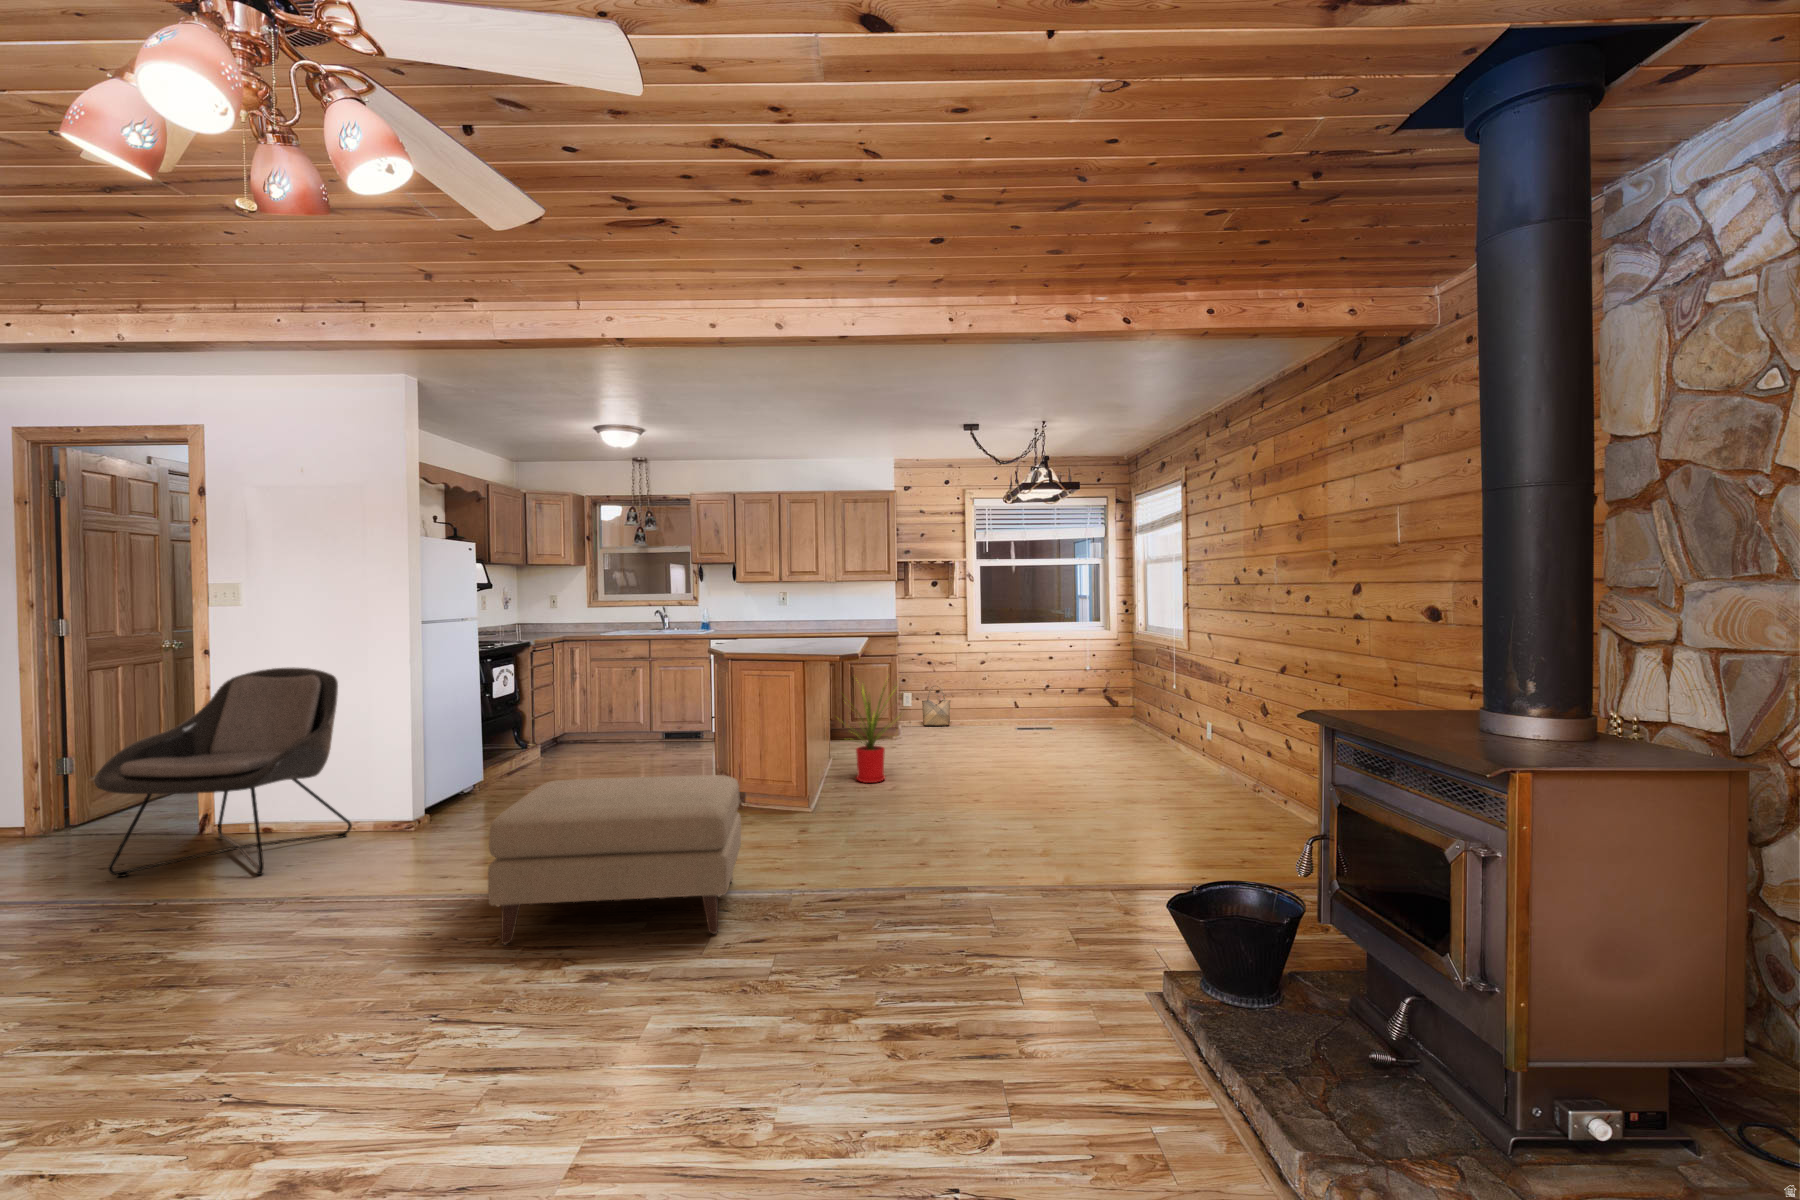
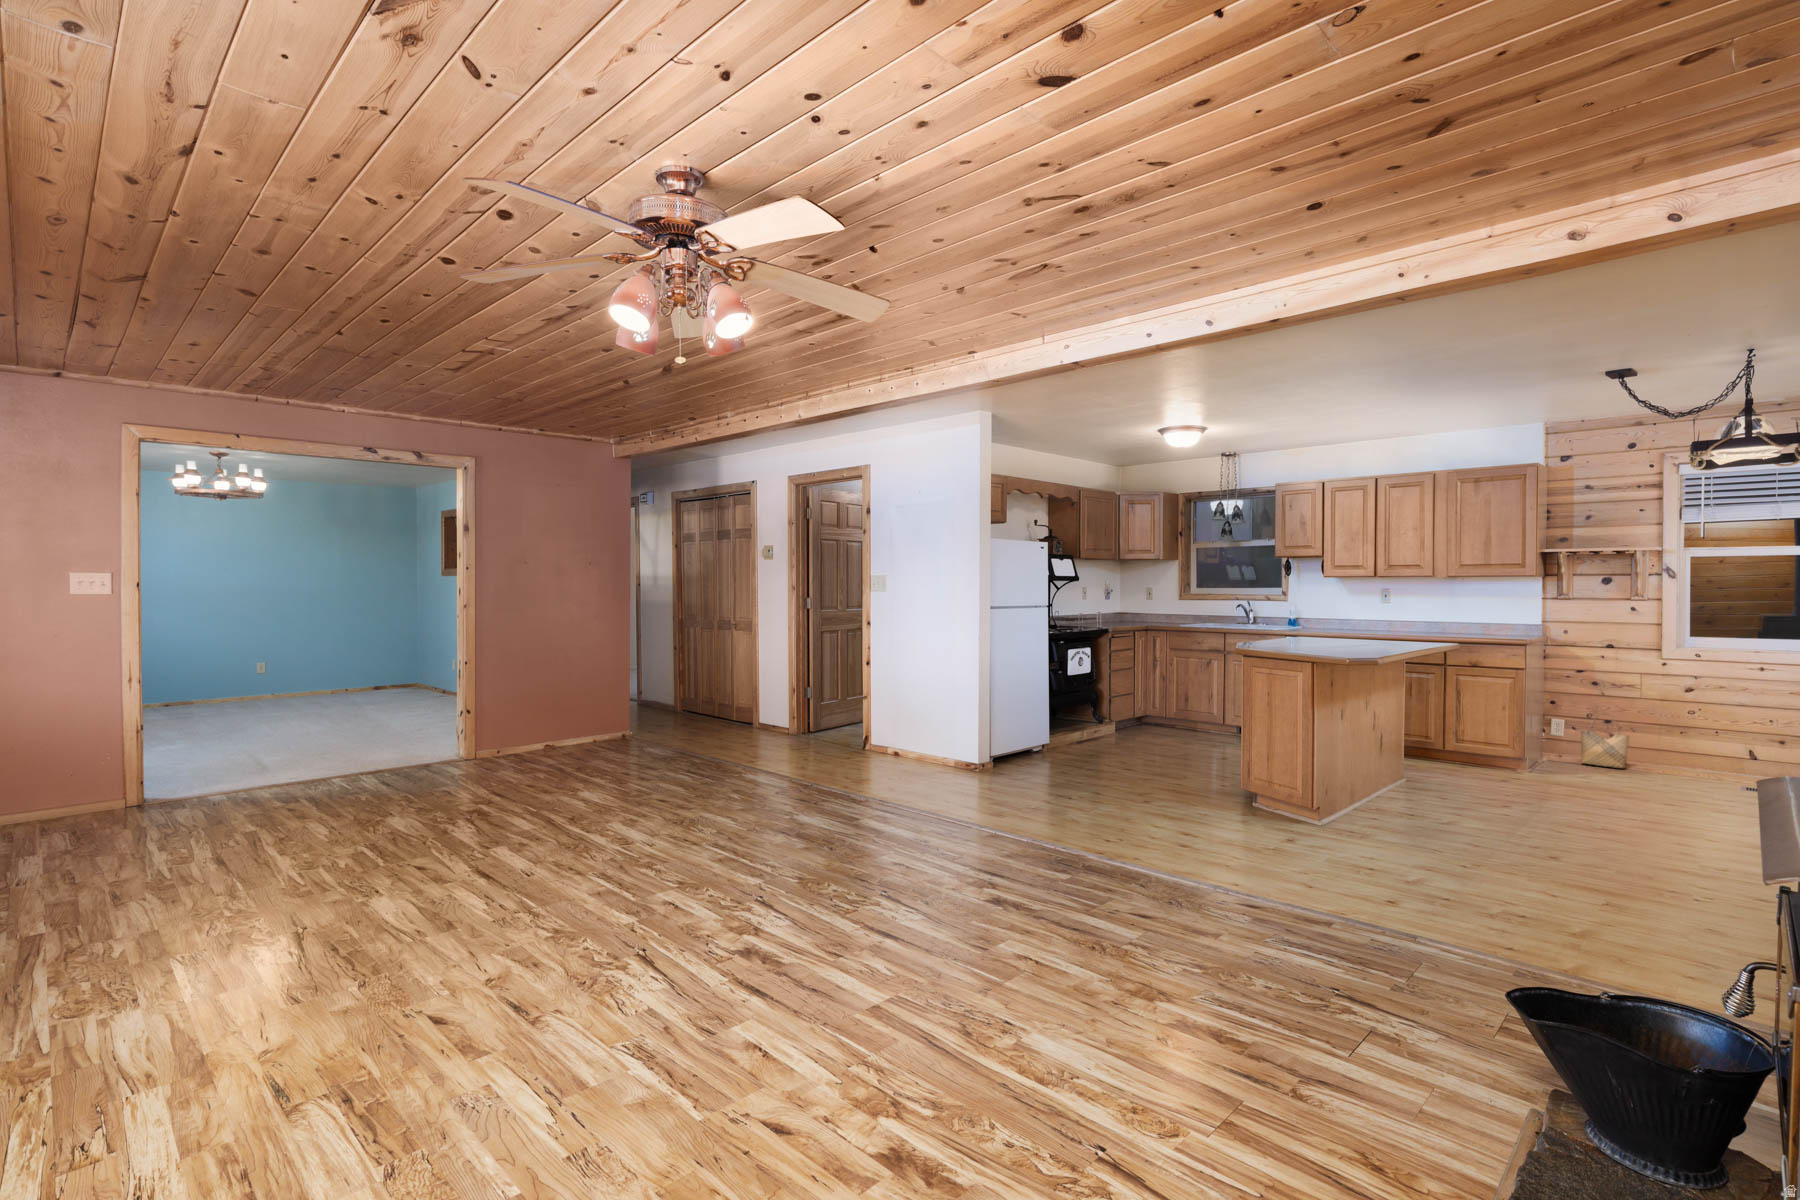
lounge chair: present [95,667,352,877] -> none [796,637,938,782]
house plant: present [855,687,900,783] -> none [1378,685,1481,814]
ottoman: present [488,775,741,944] -> none [951,744,1181,901]

